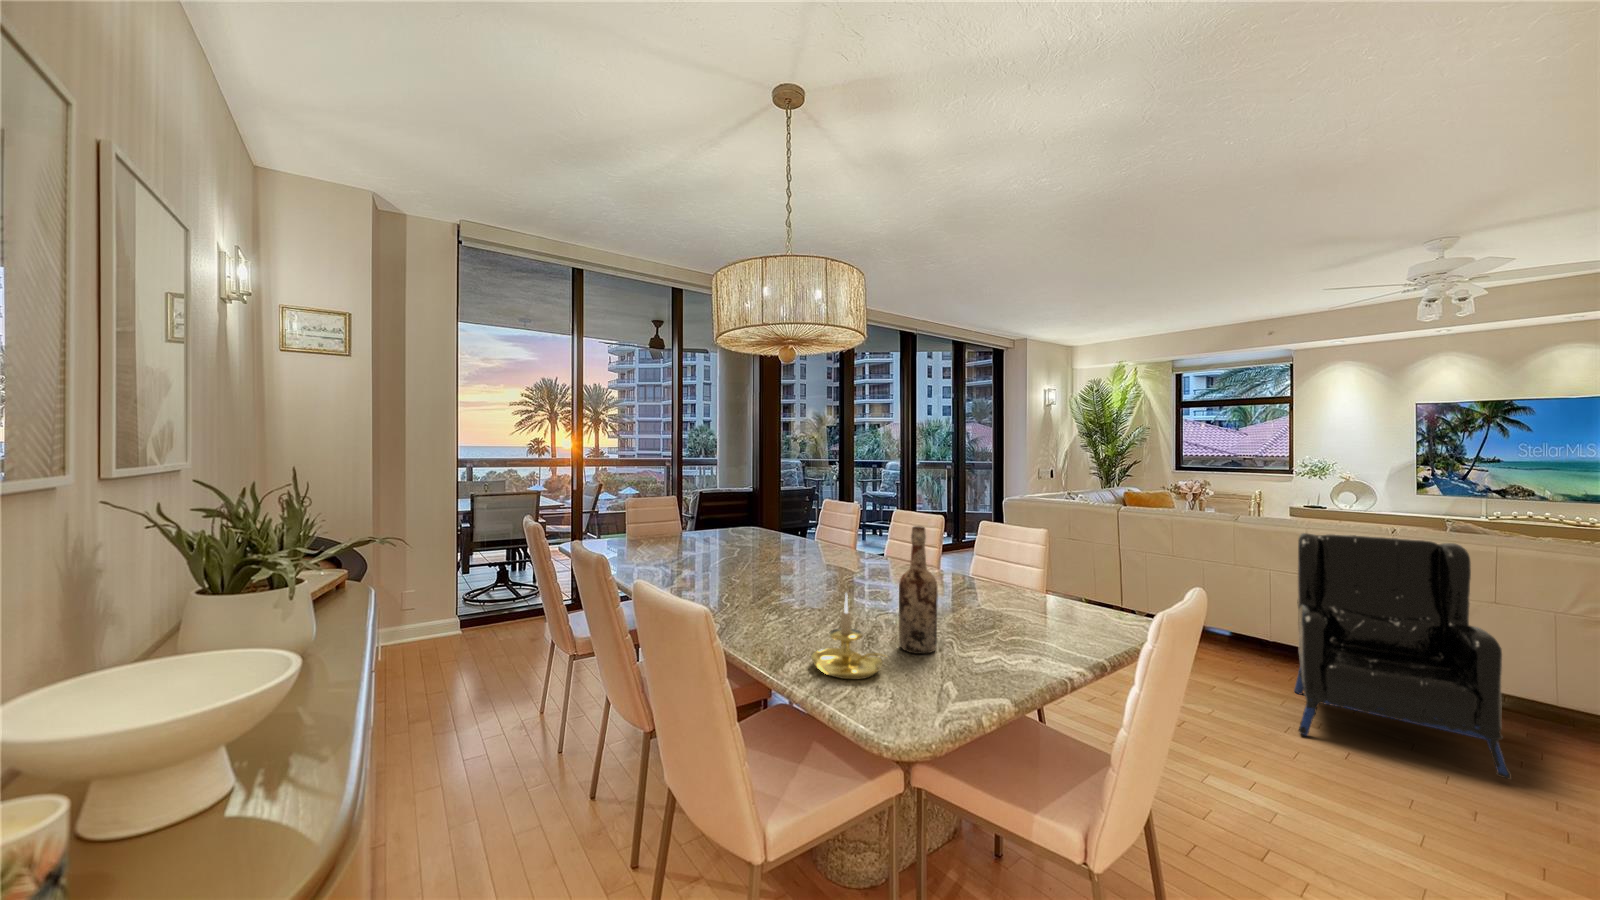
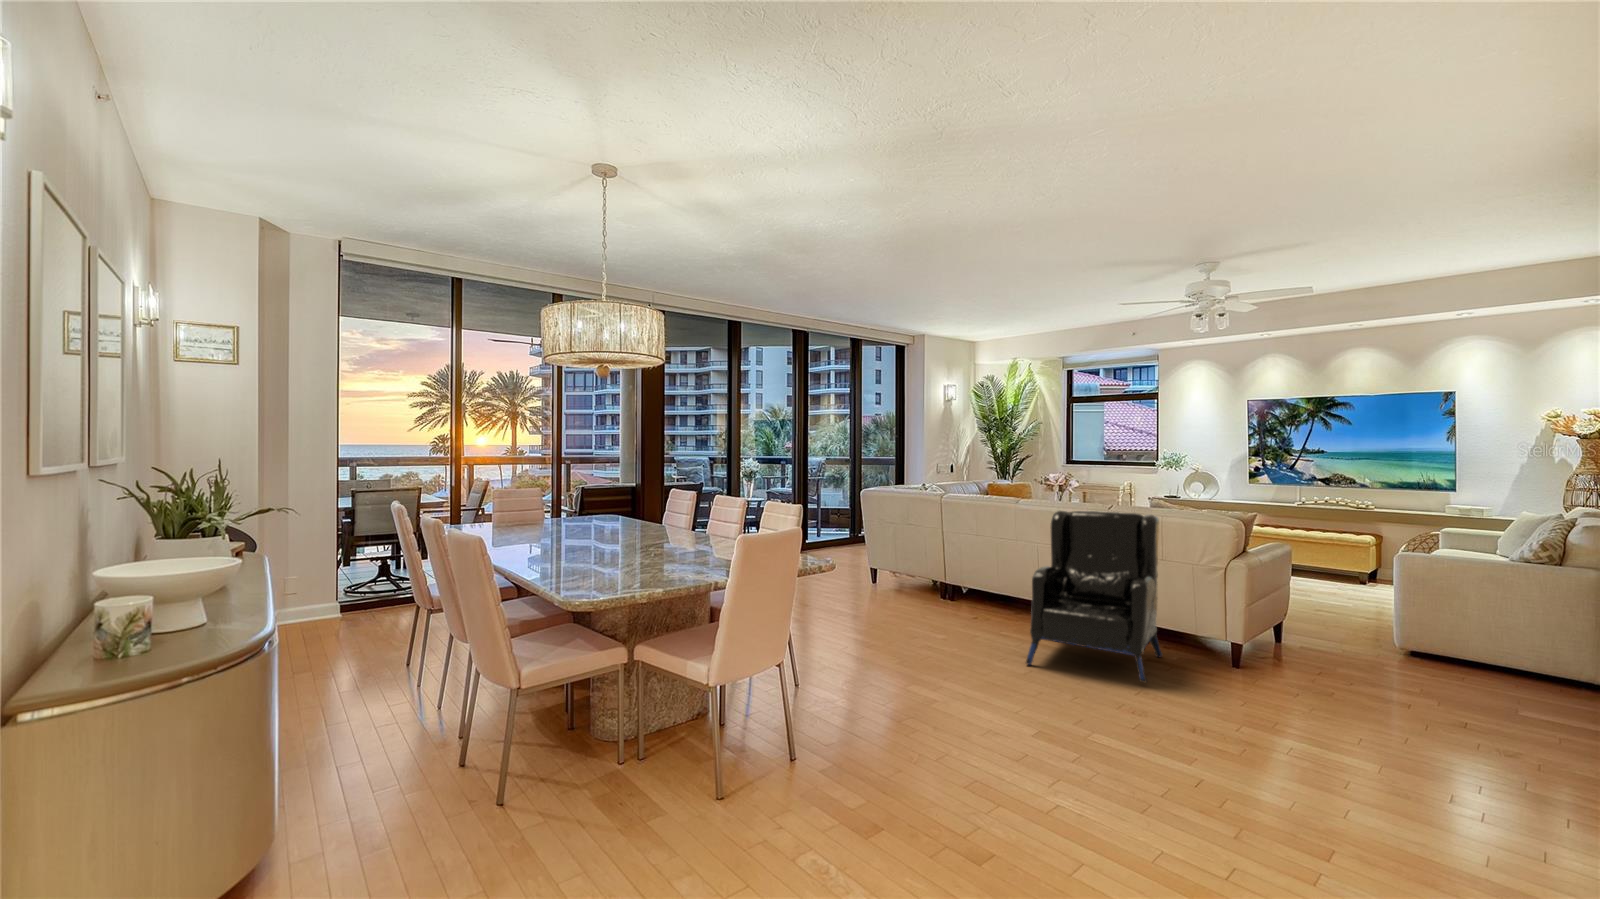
wine bottle: present [899,526,938,654] -> none [646,495,672,578]
candle holder: present [811,594,887,679] -> none [577,536,622,589]

